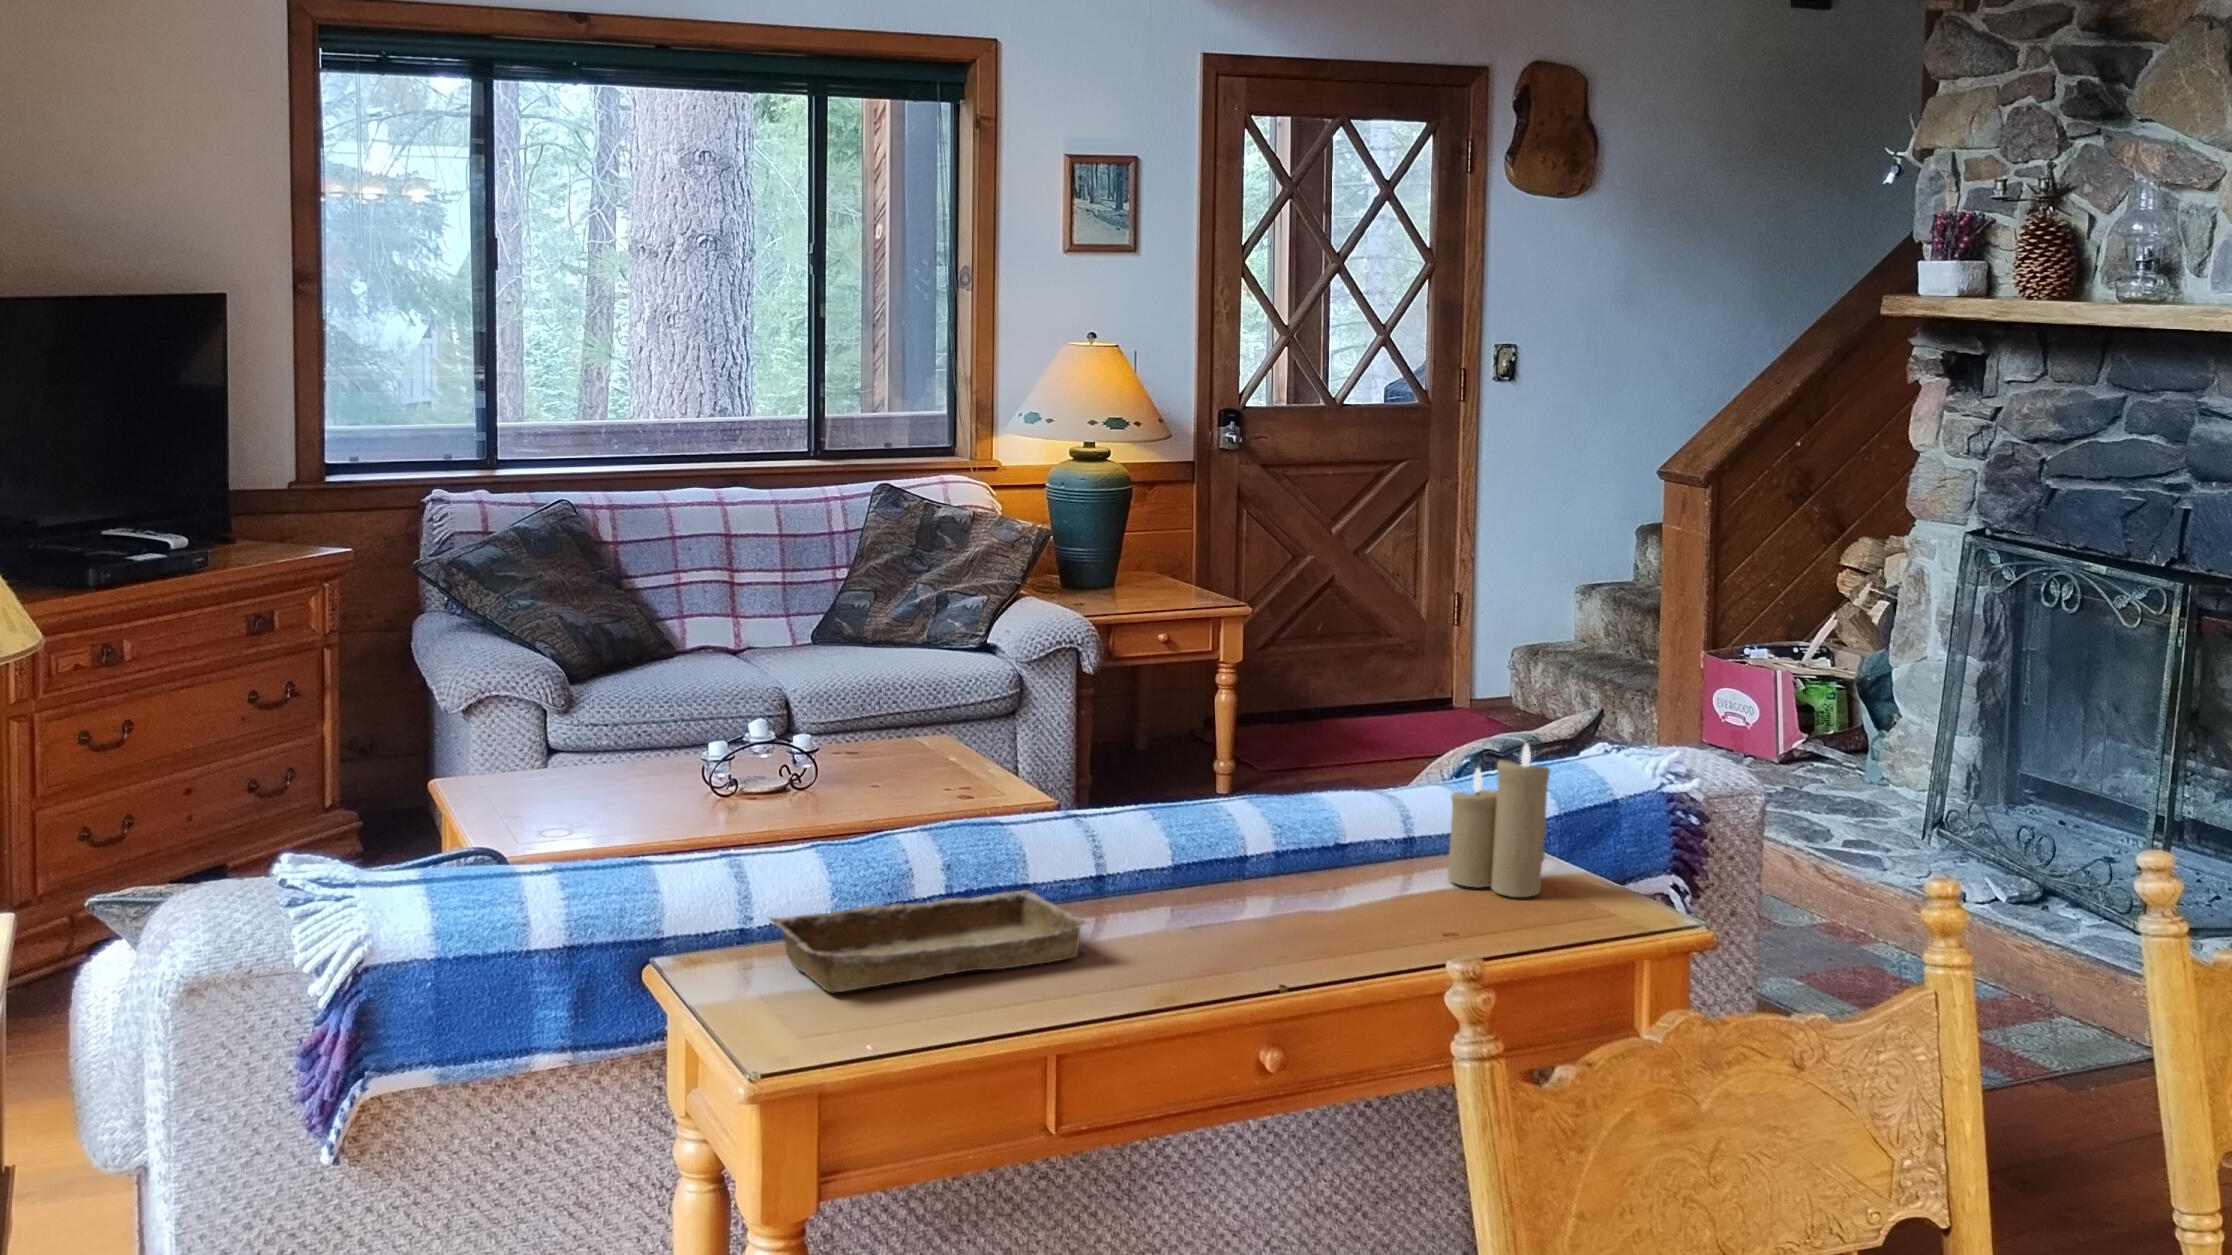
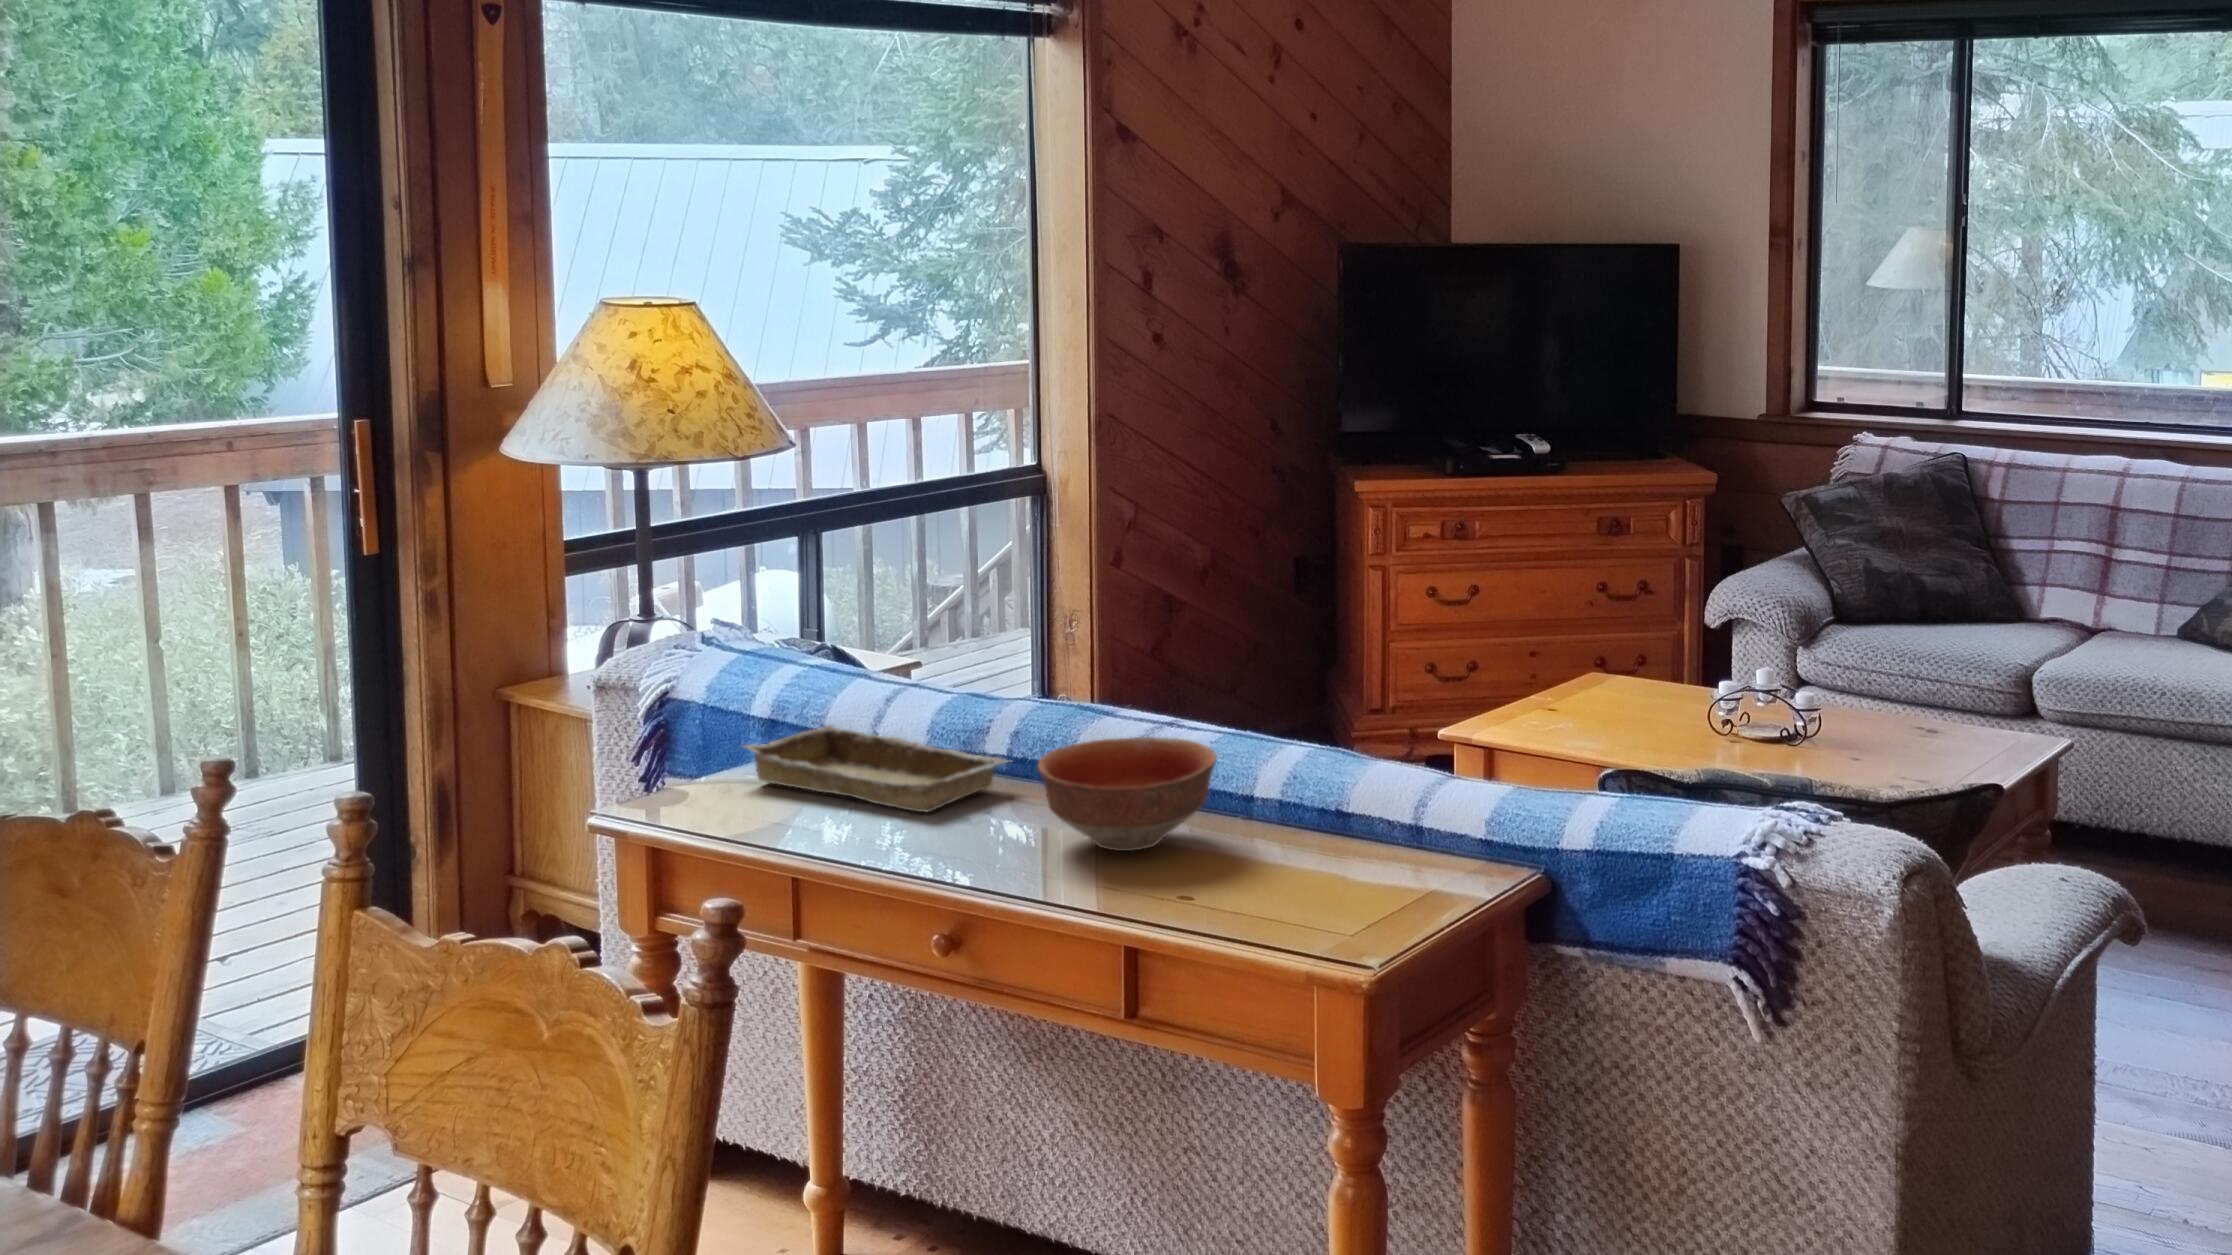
candle: present [1448,744,1550,897] -> none [1313,728,1379,895]
bowl: none [1198,809,1382,928] -> present [1038,737,1217,851]

